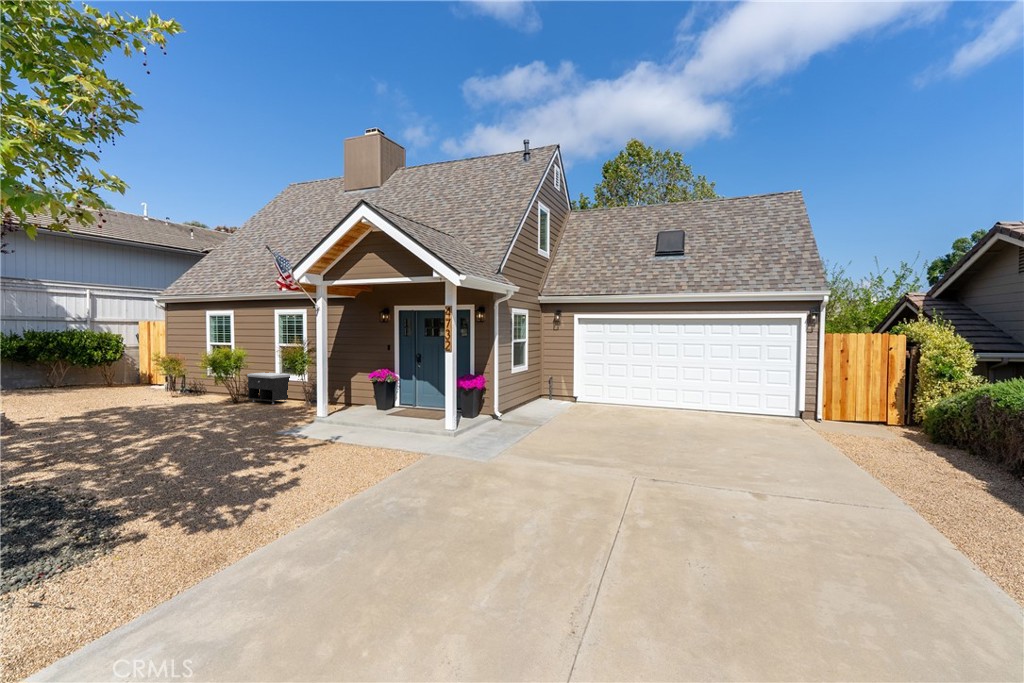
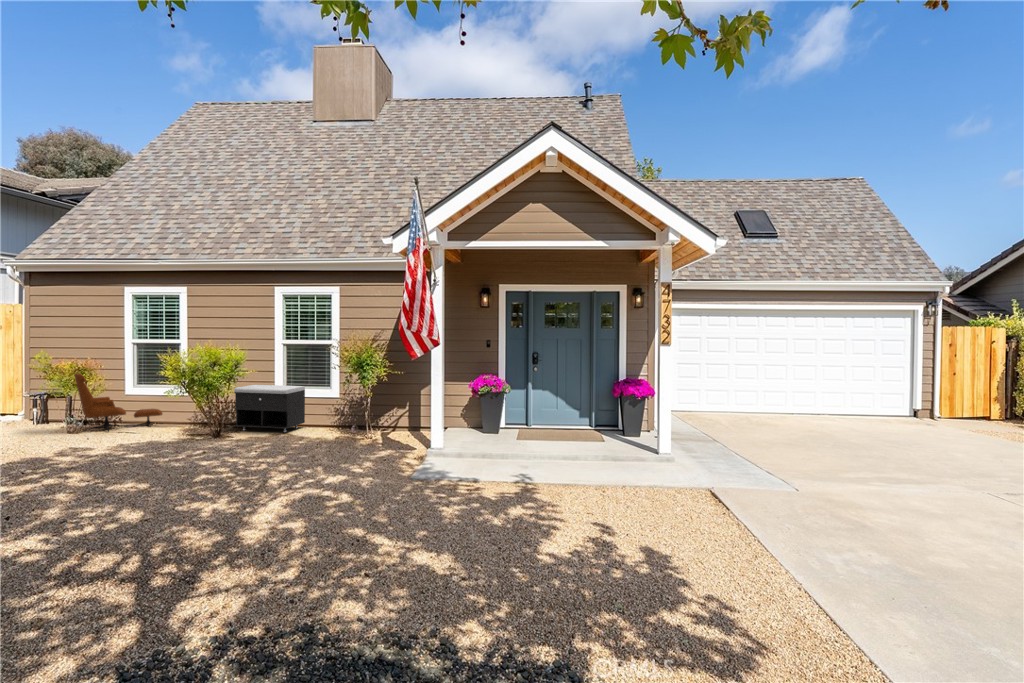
lounge chair: none [168,363,222,399] -> present [75,374,162,432]

